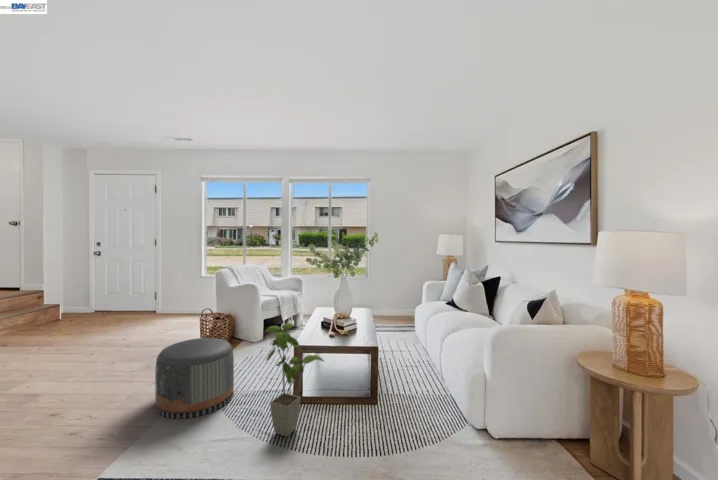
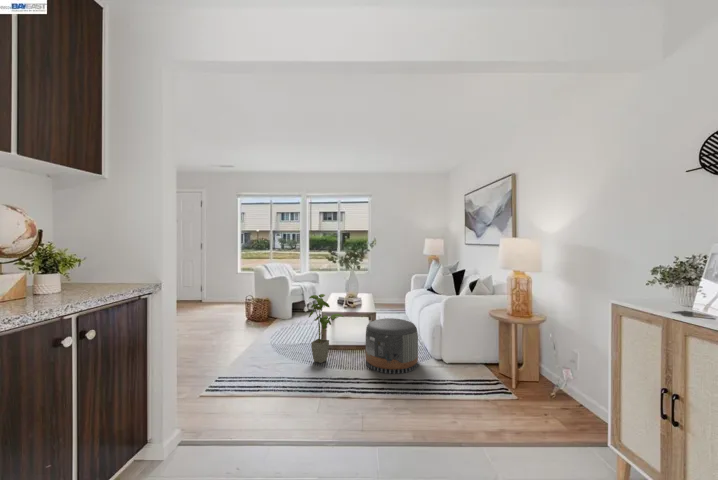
pouf: present [155,338,234,419] -> present [366,318,418,374]

